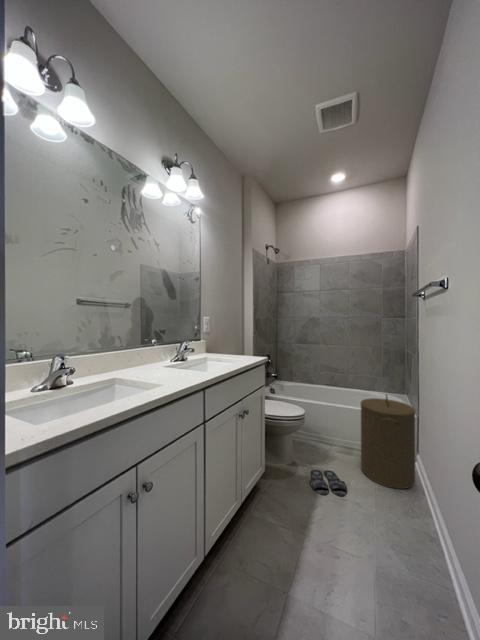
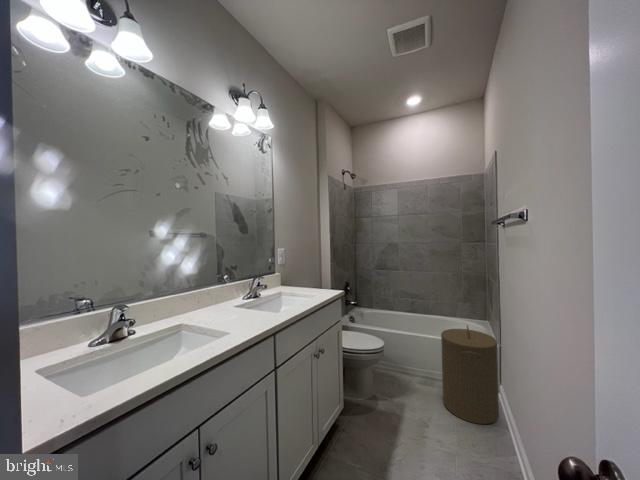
slippers: present [310,470,347,497] -> none [390,405,429,435]

